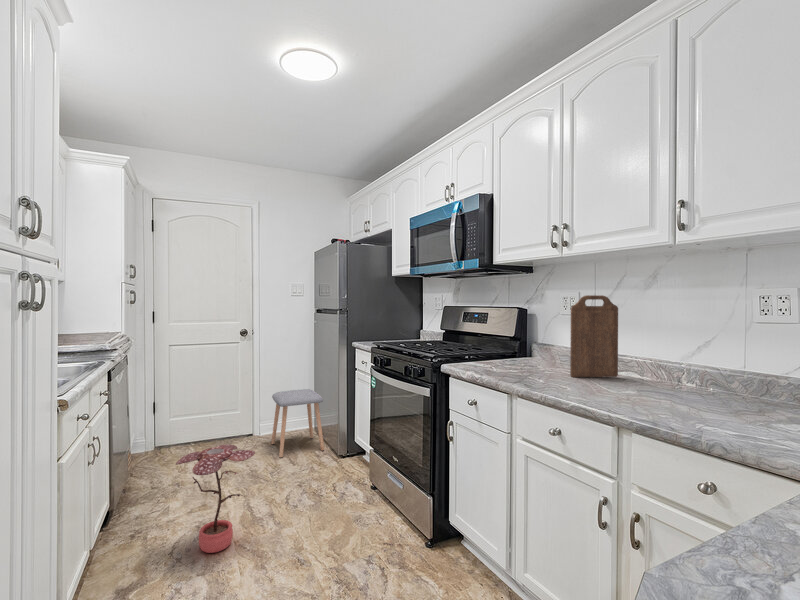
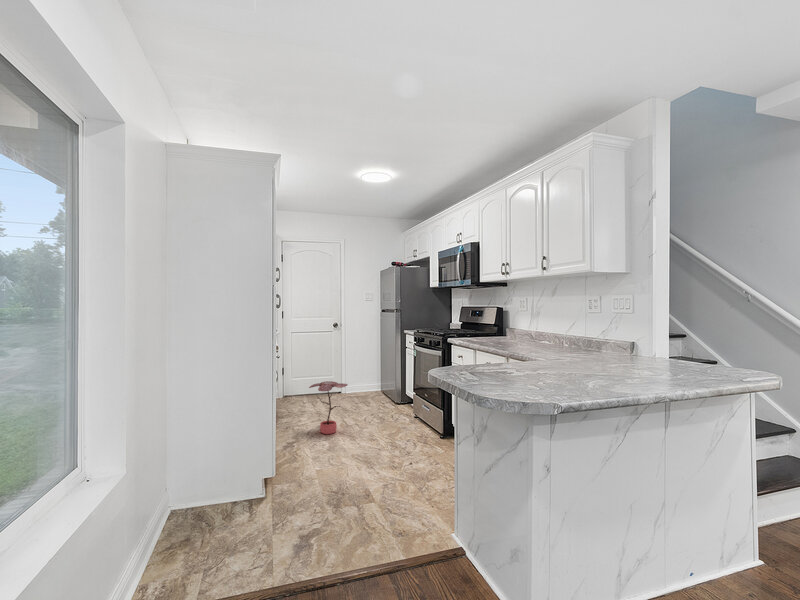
cutting board: present [570,295,618,377] -> none [512,300,539,344]
stool: present [271,389,324,458] -> none [354,362,387,403]

